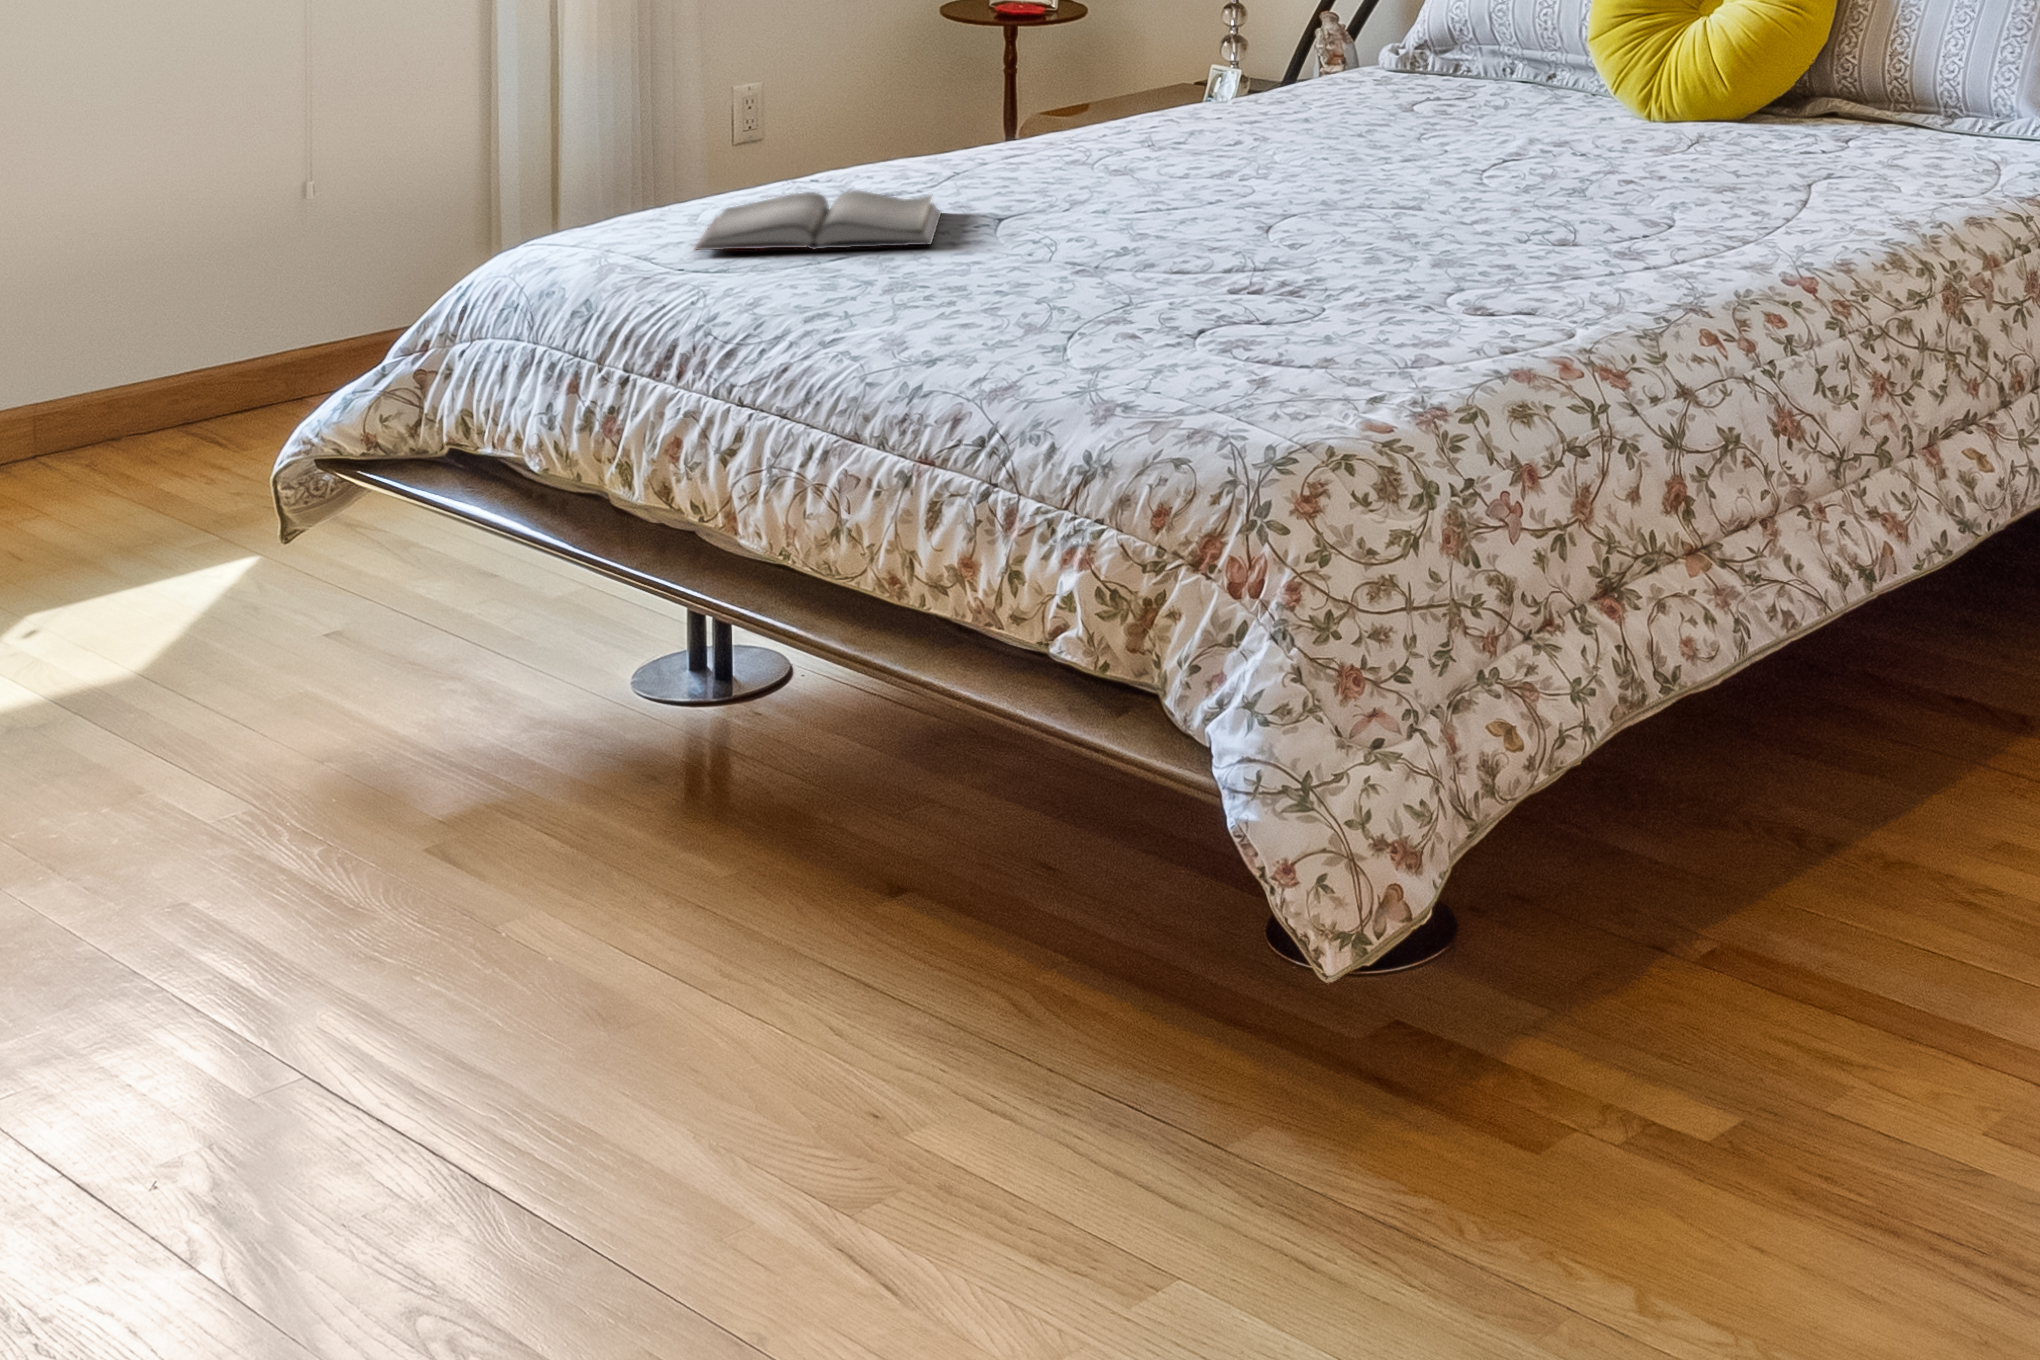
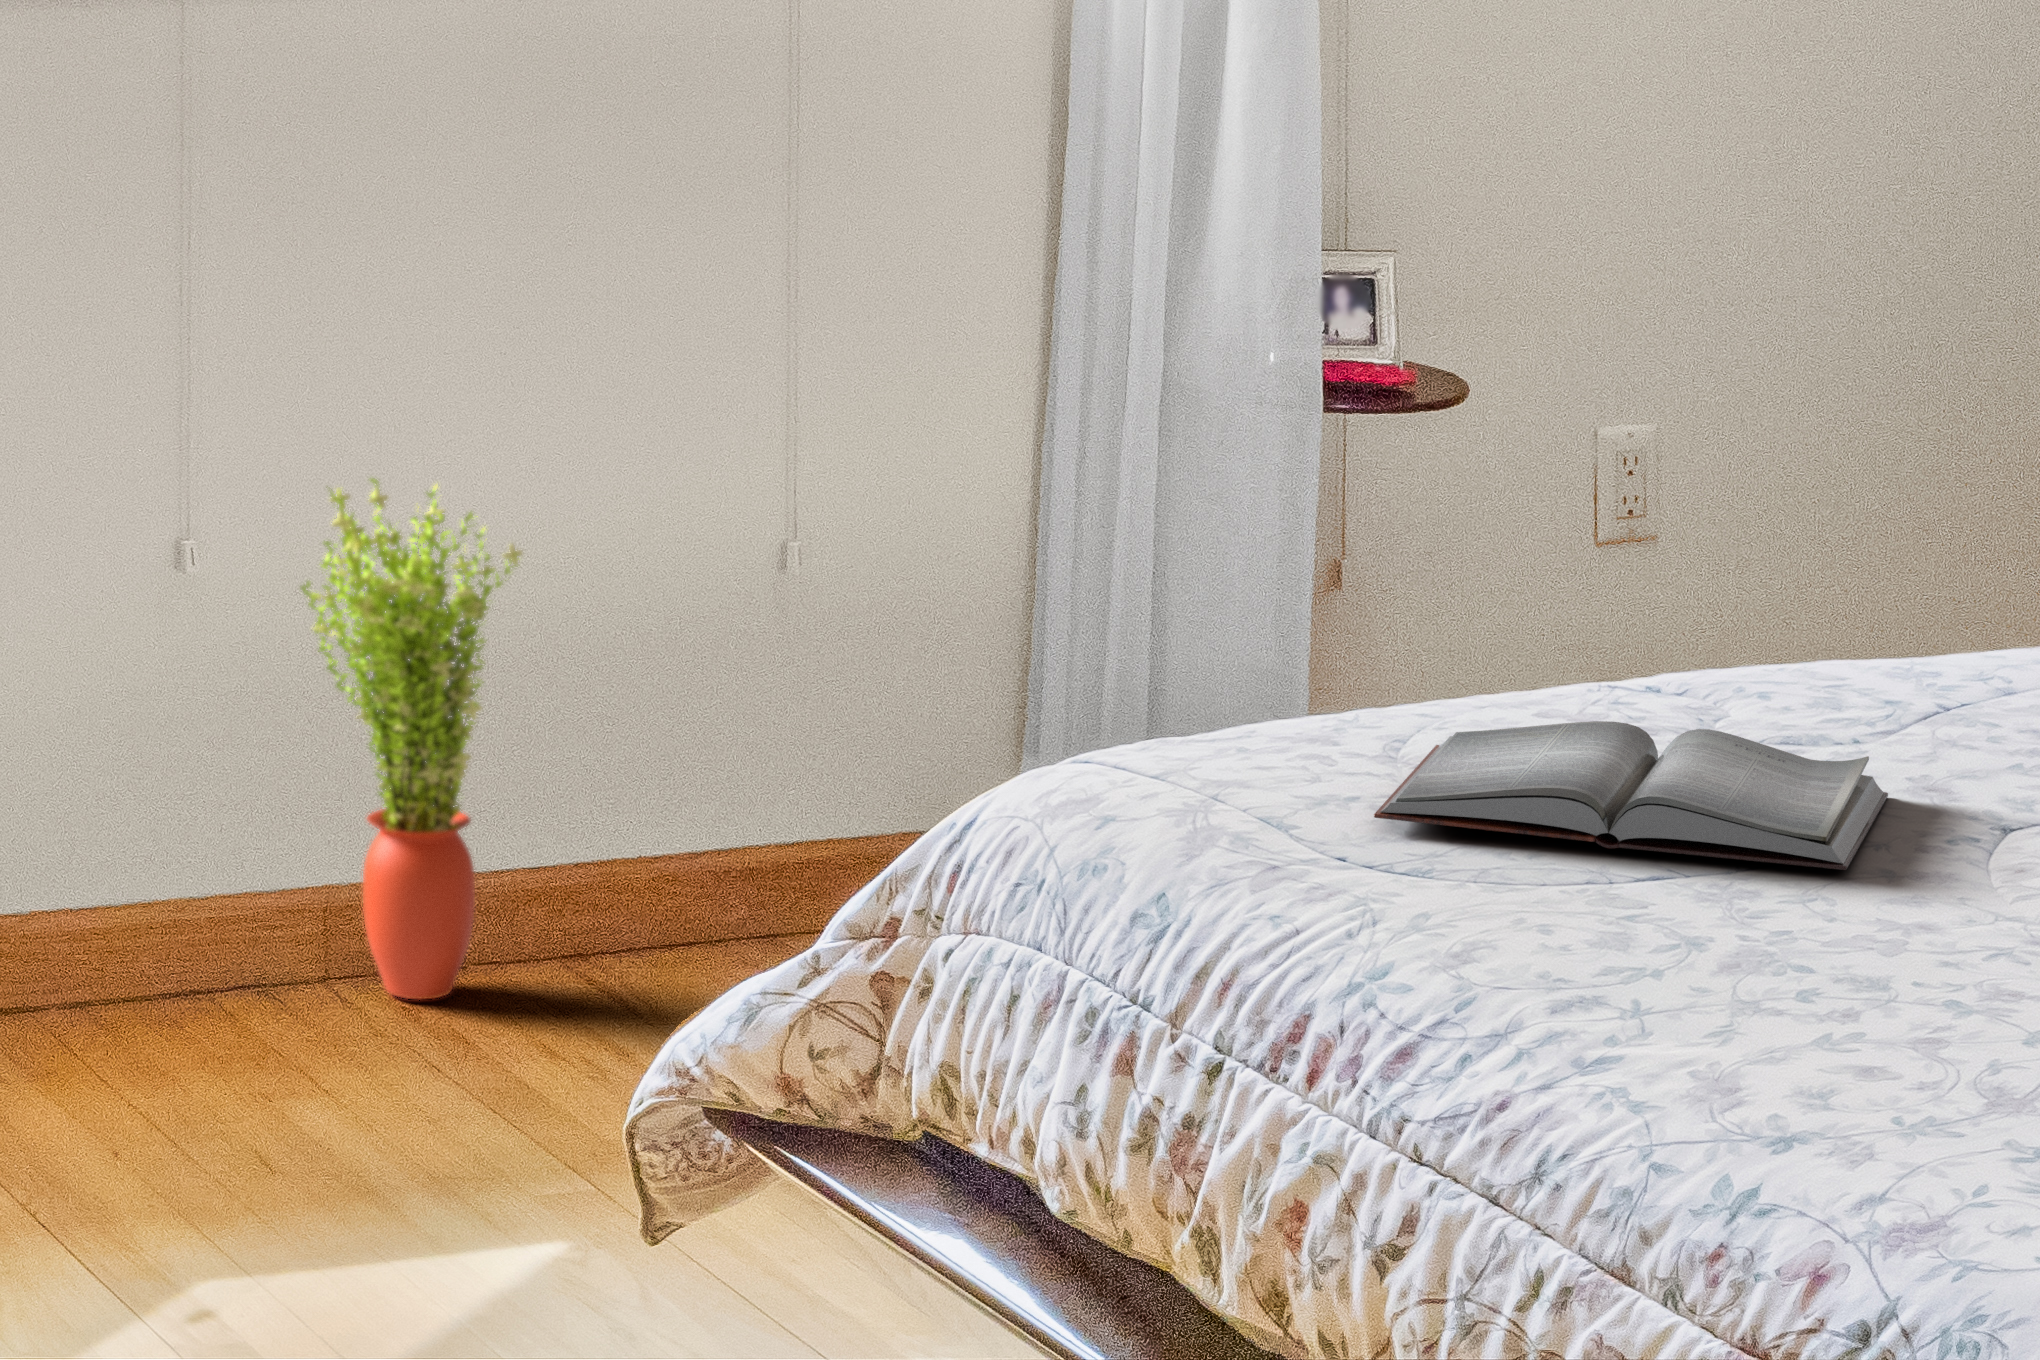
potted plant: none [25,170,162,463] -> present [301,478,522,999]

